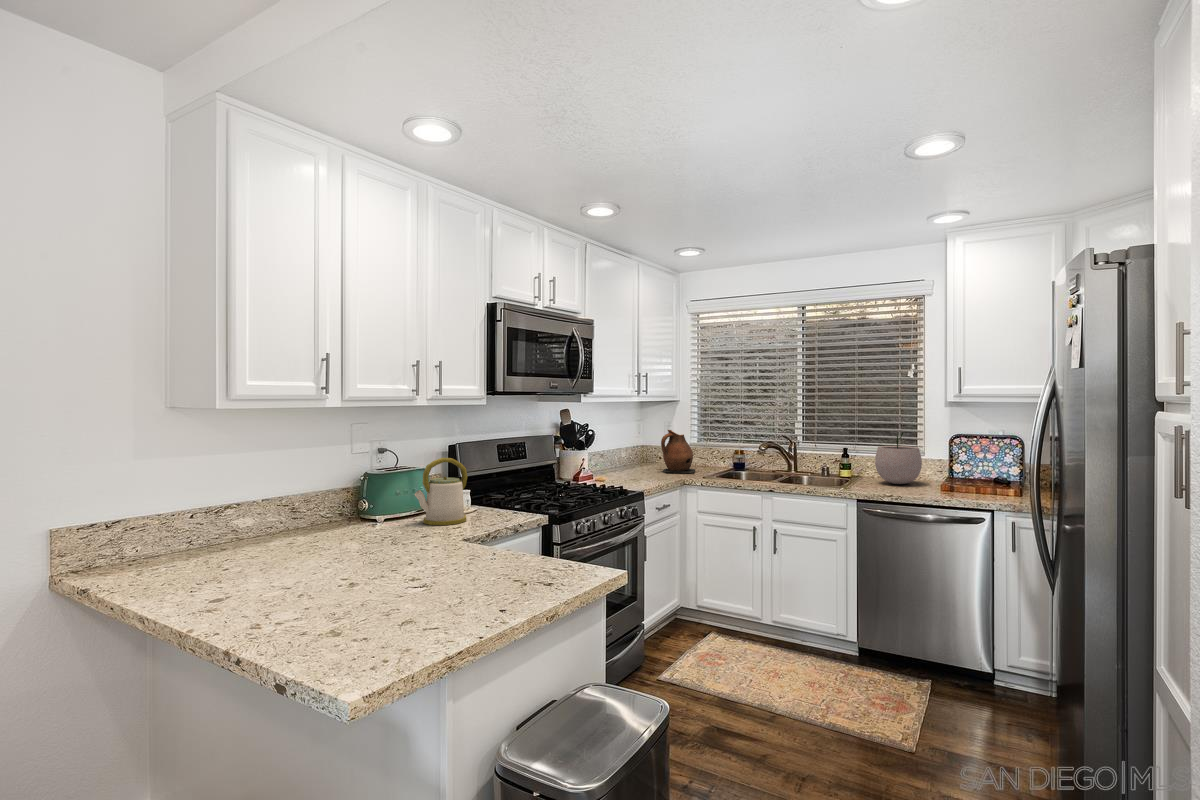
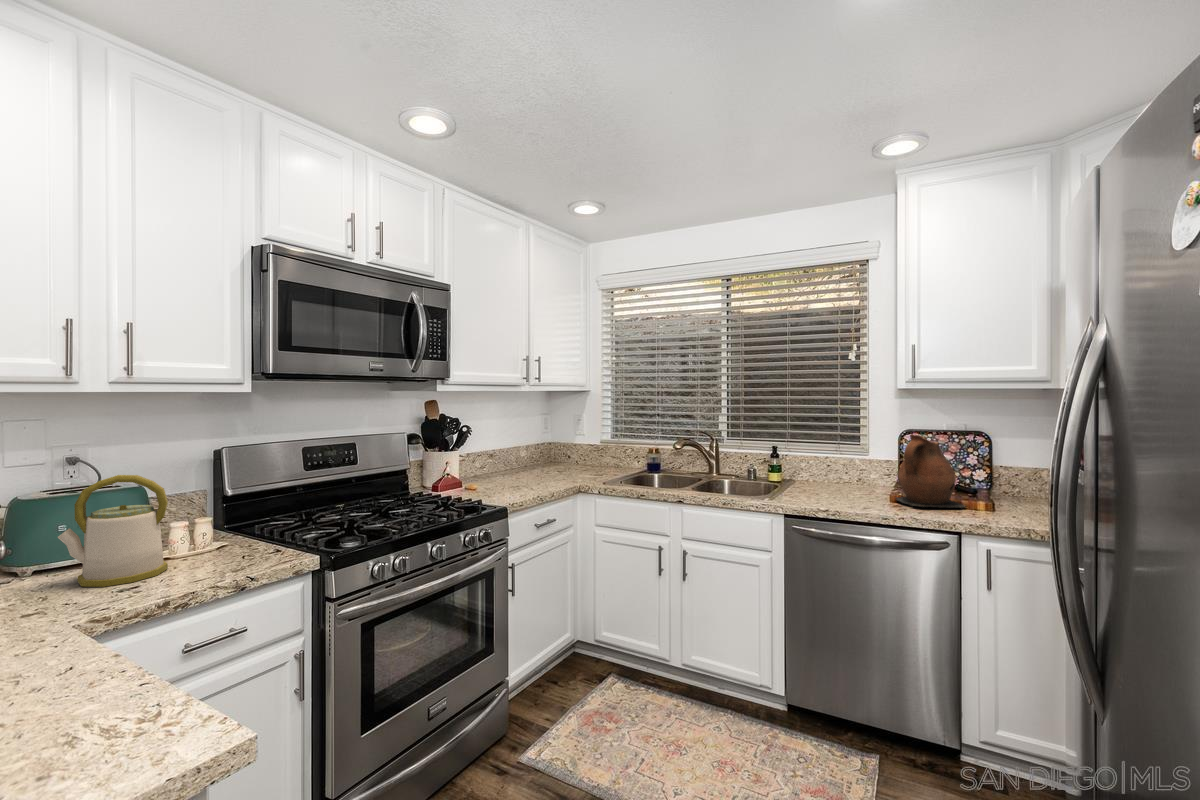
ceramic pitcher: present [661,430,695,473] -> present [895,435,966,508]
plant pot: present [875,433,922,484] -> none [809,426,866,492]

